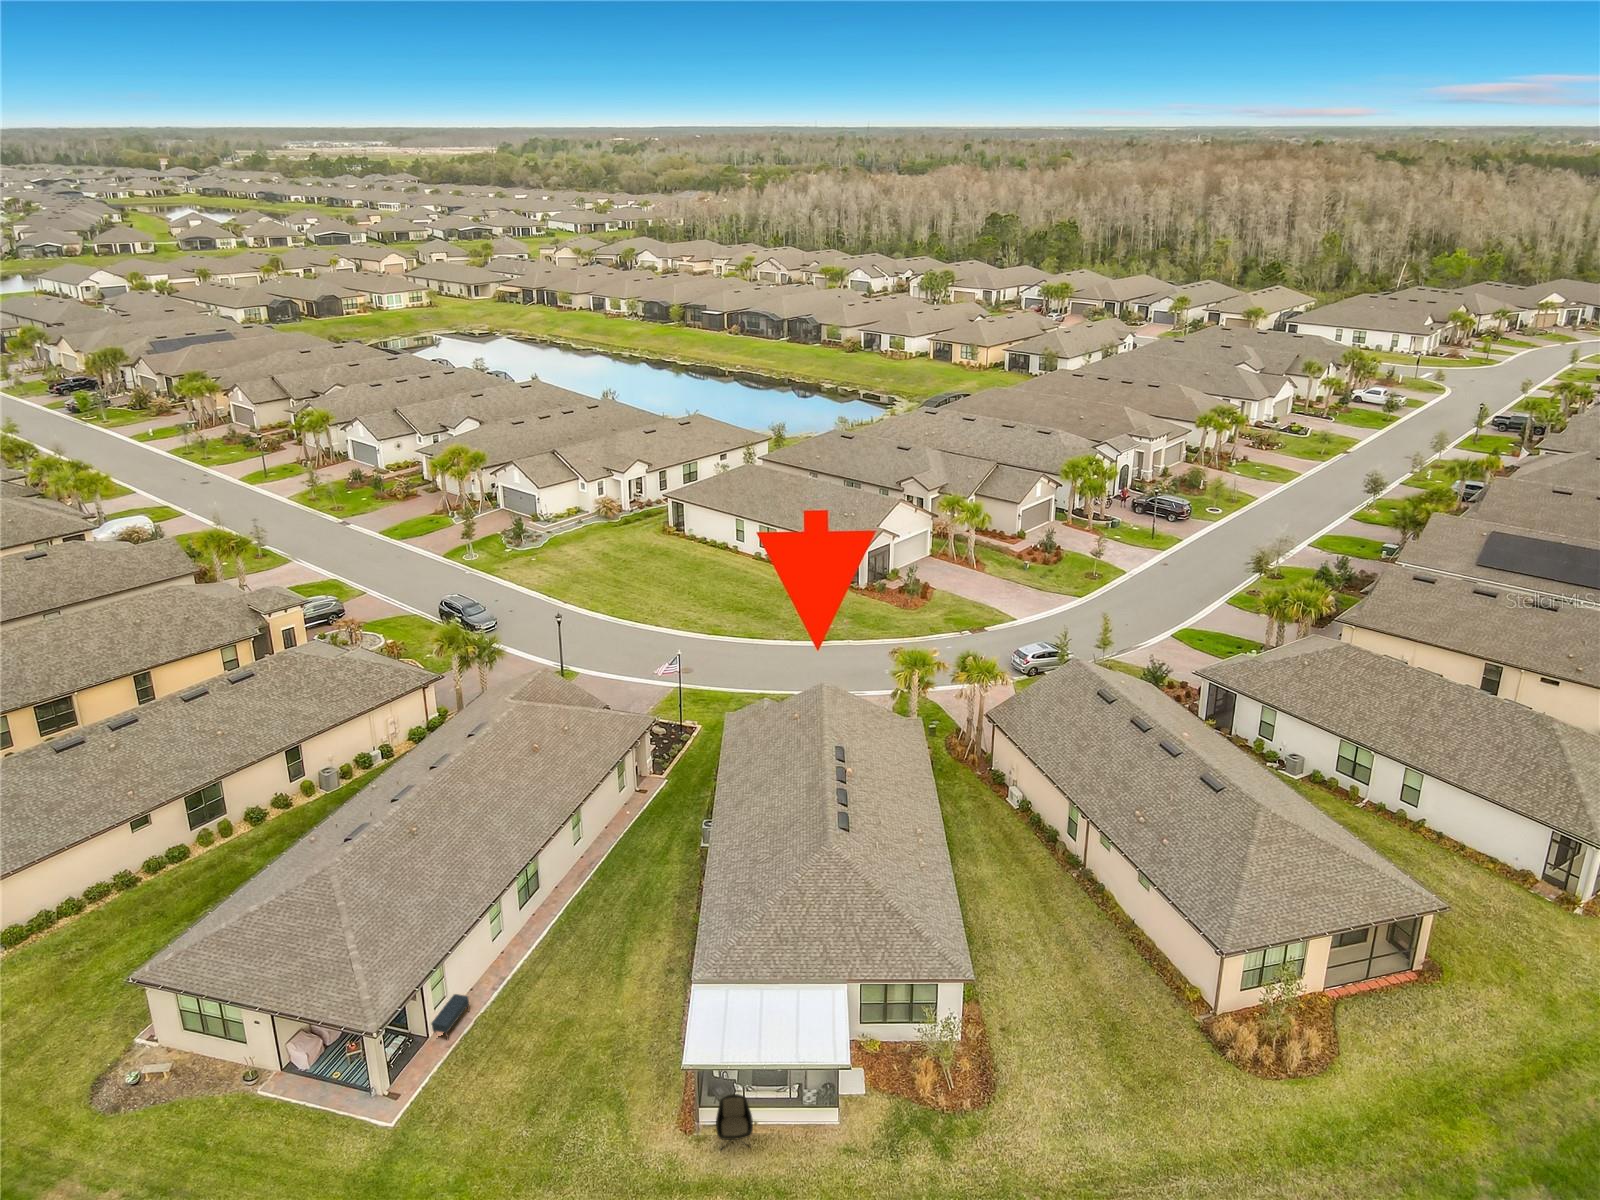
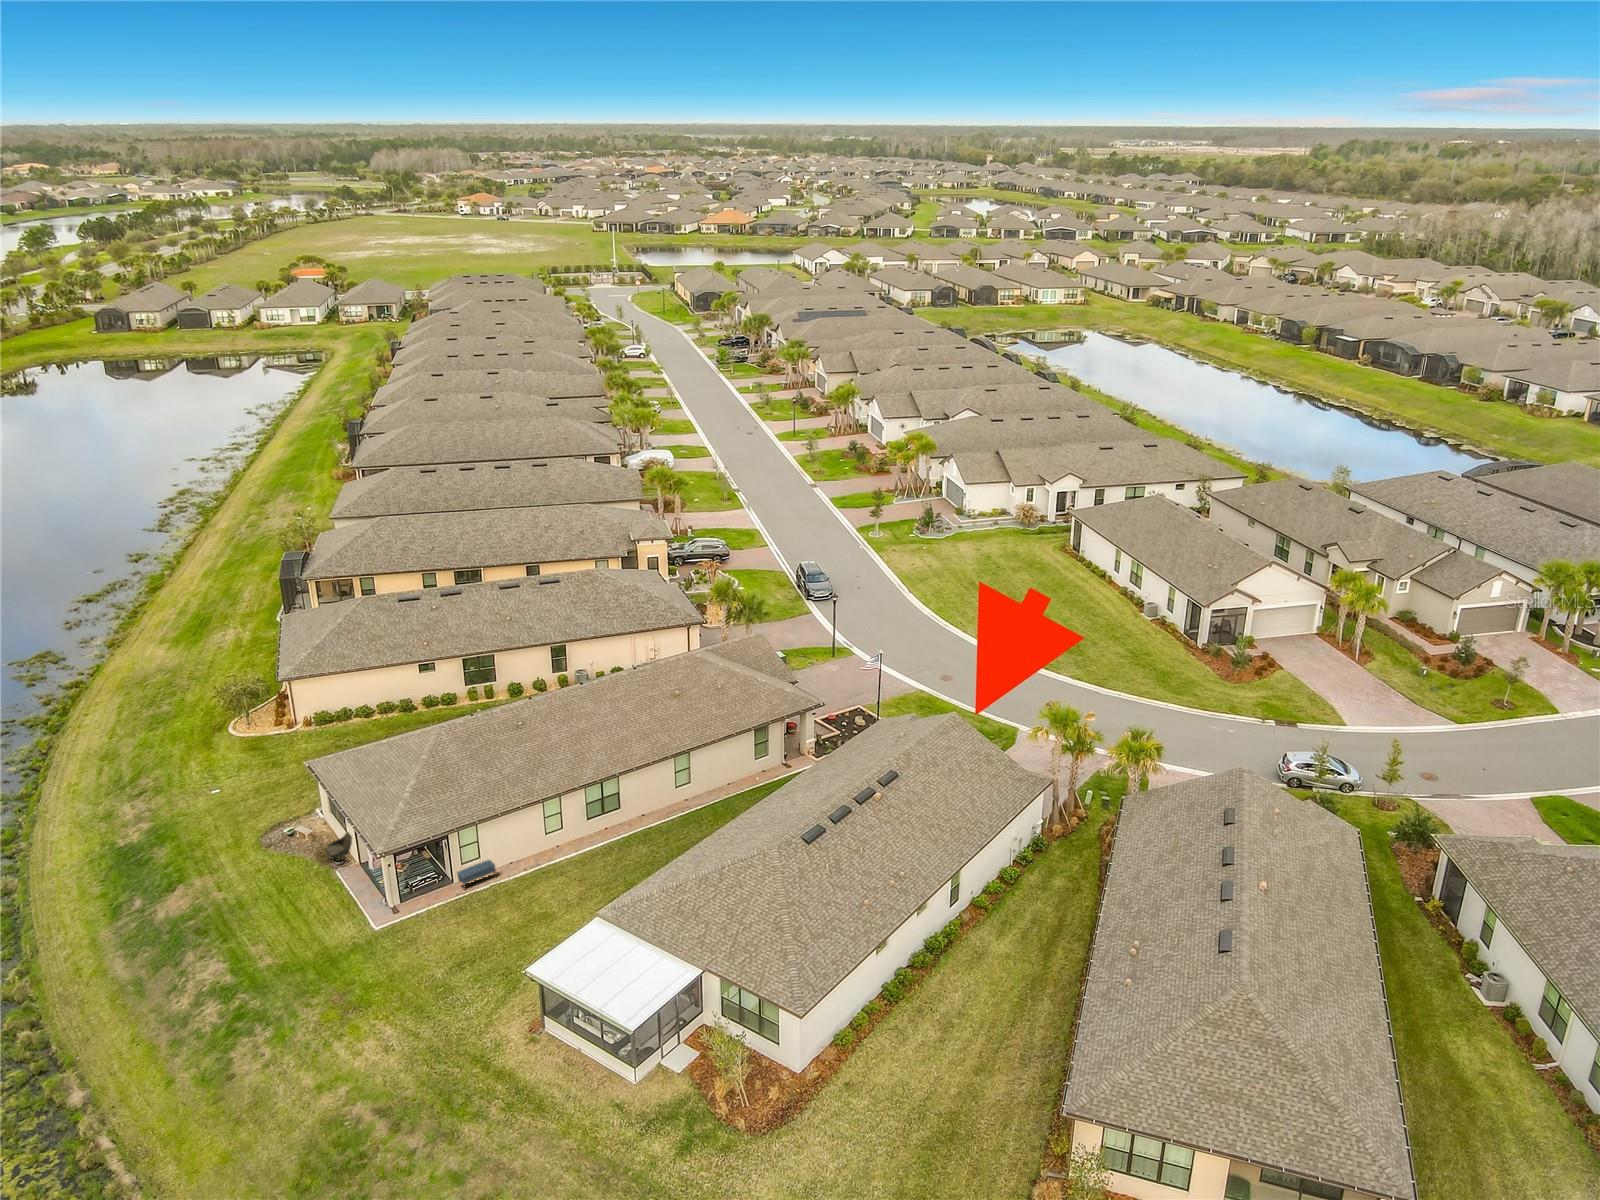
lounge chair: present [716,1094,753,1145] -> present [326,832,352,861]

